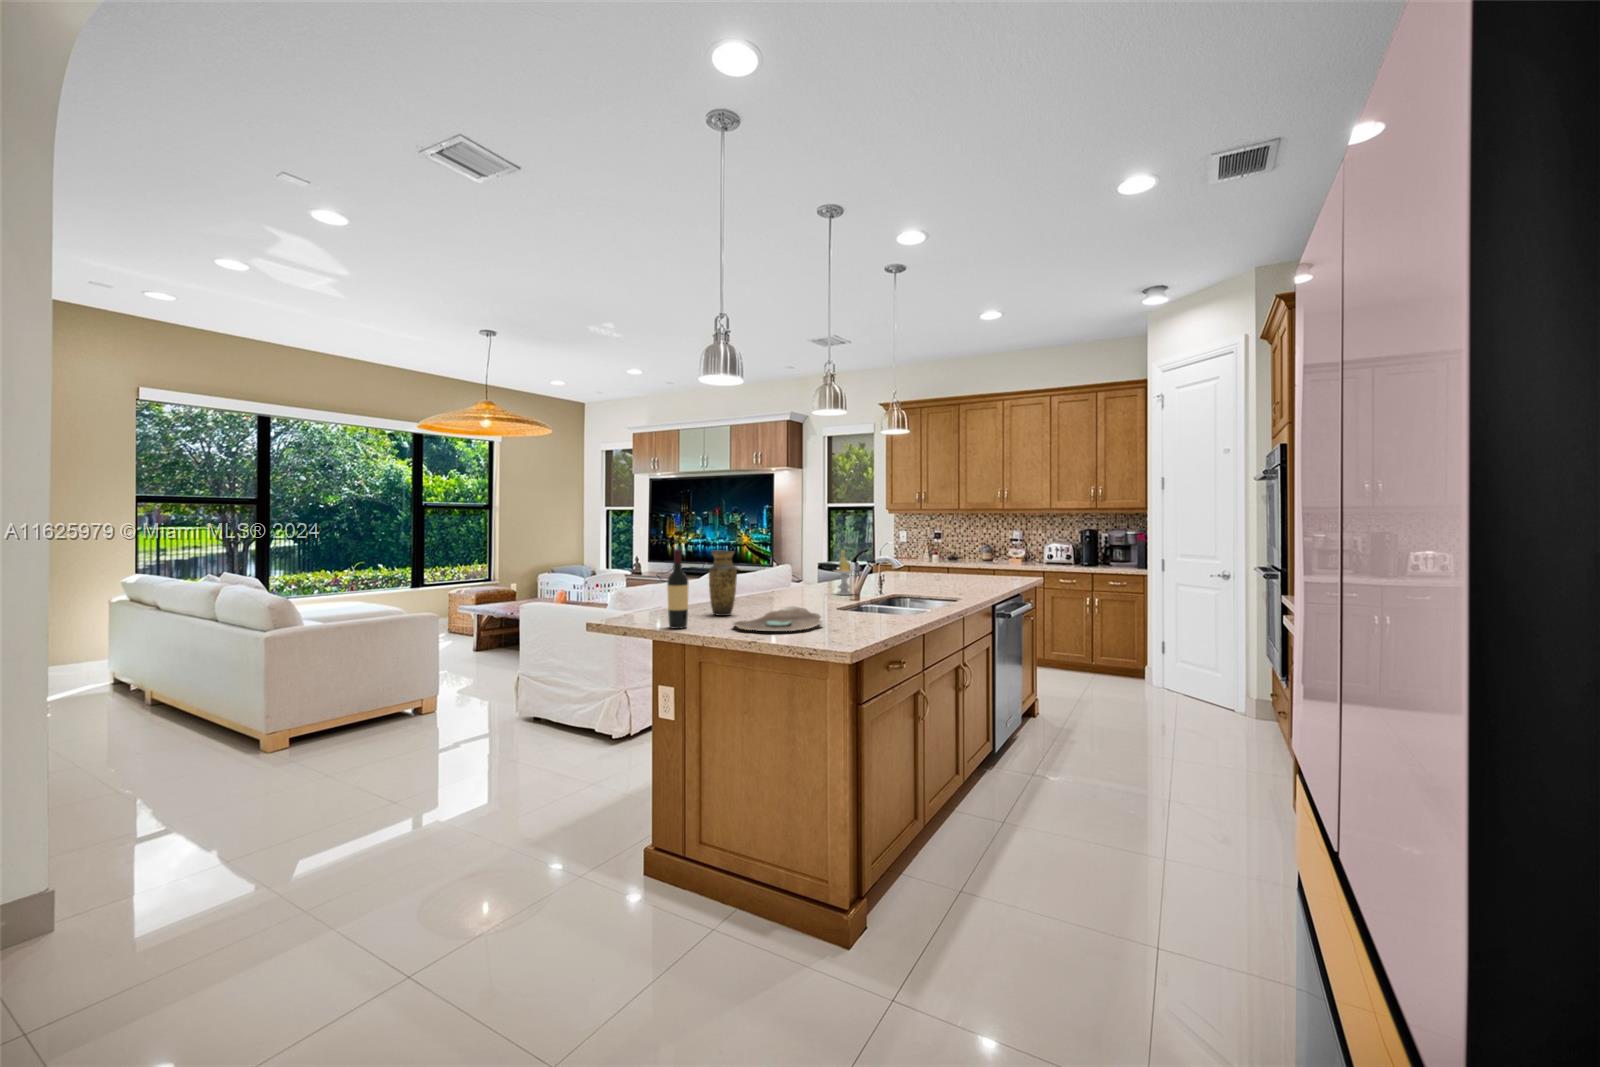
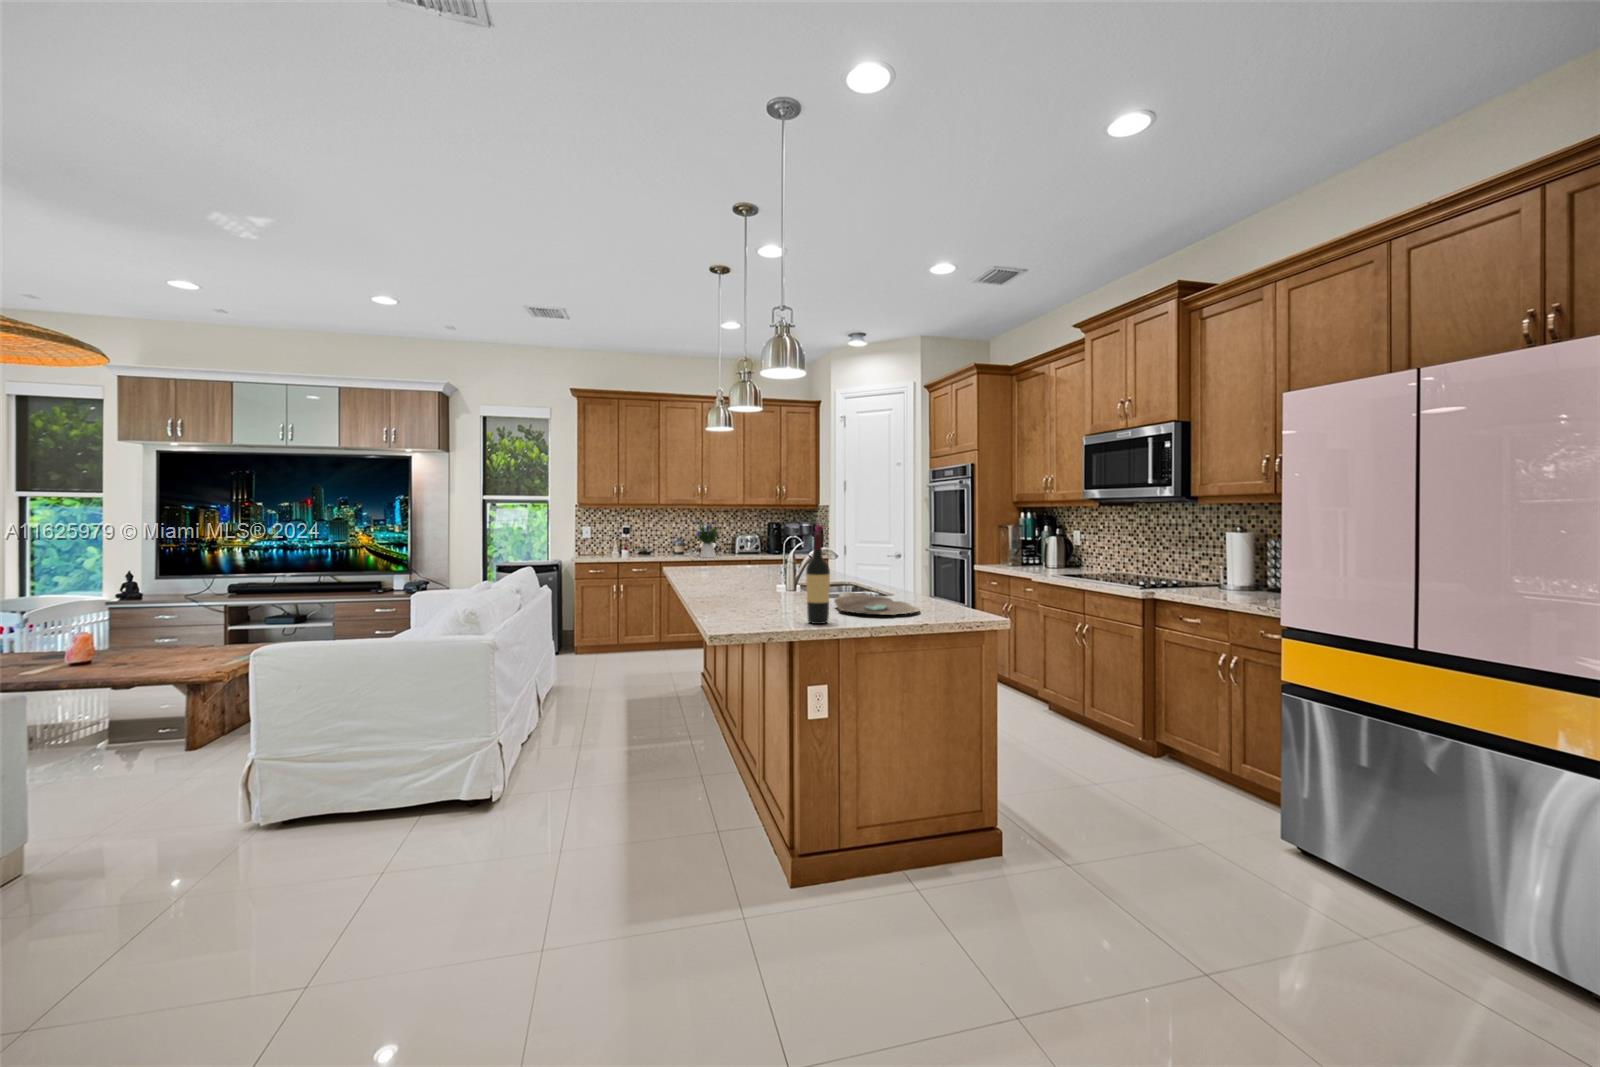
flower arrangement: none [986,523,1029,567] -> present [694,521,722,558]
candle: present [834,550,852,595] -> none [733,539,756,586]
vase: present [709,551,737,616] -> none [758,538,790,610]

